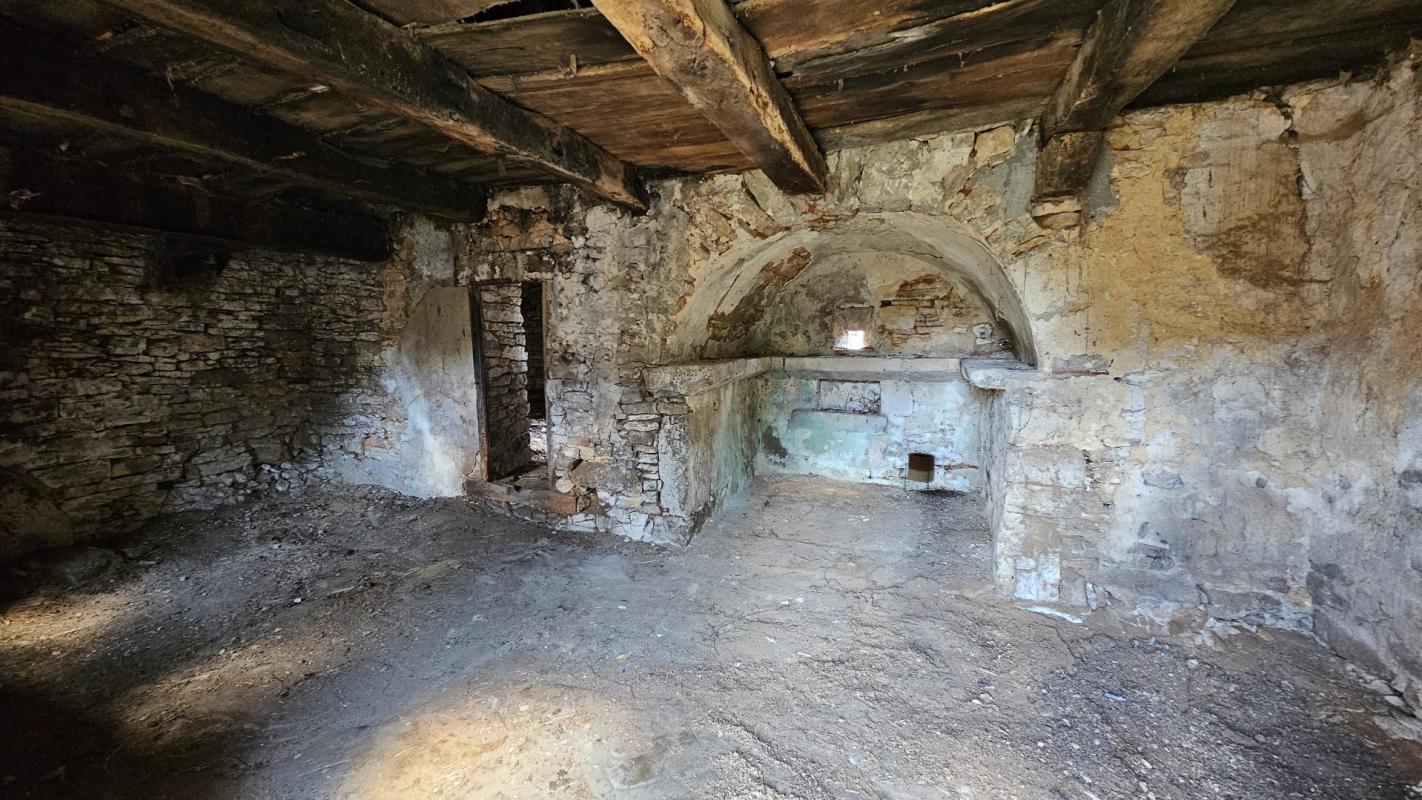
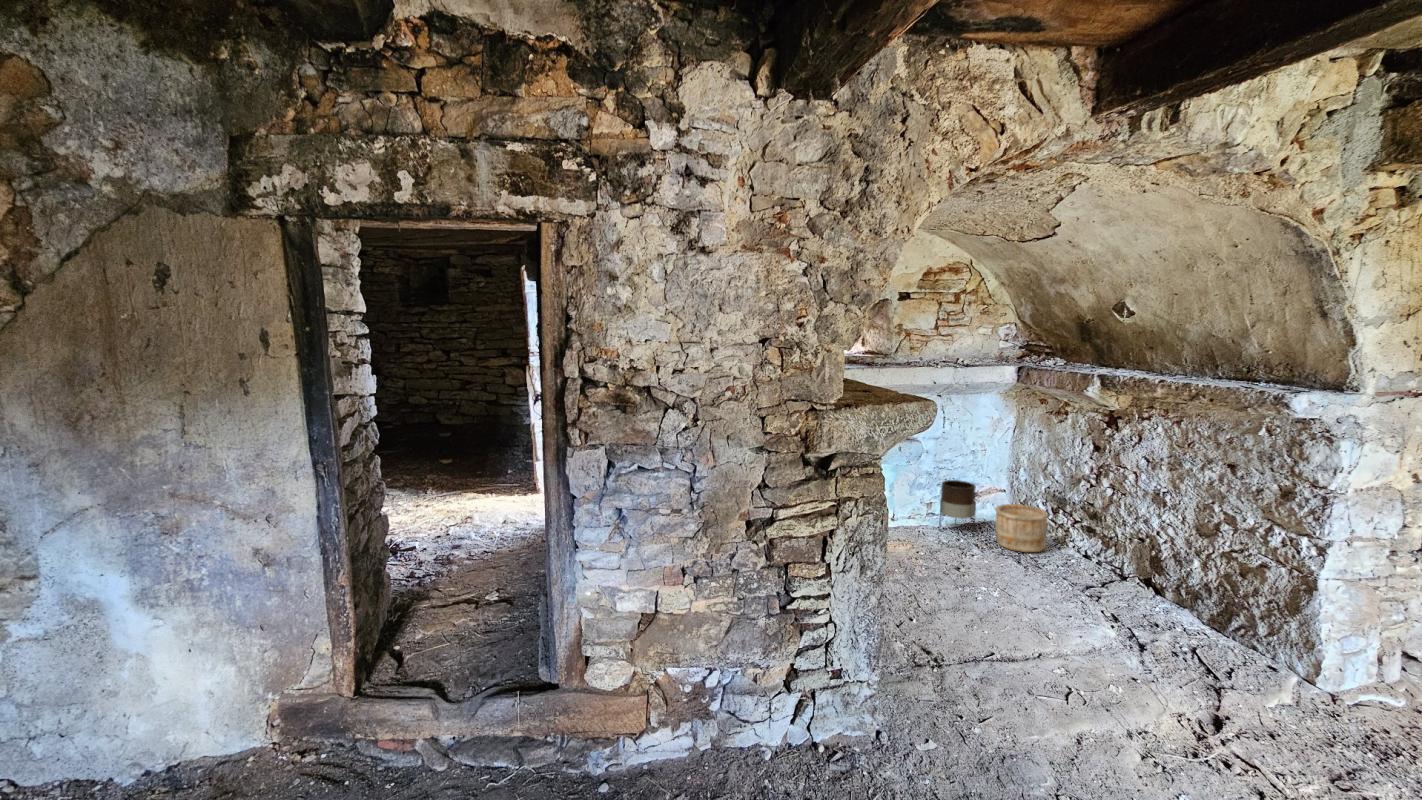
wooden bucket: none [934,474,977,512] -> present [995,504,1048,552]

